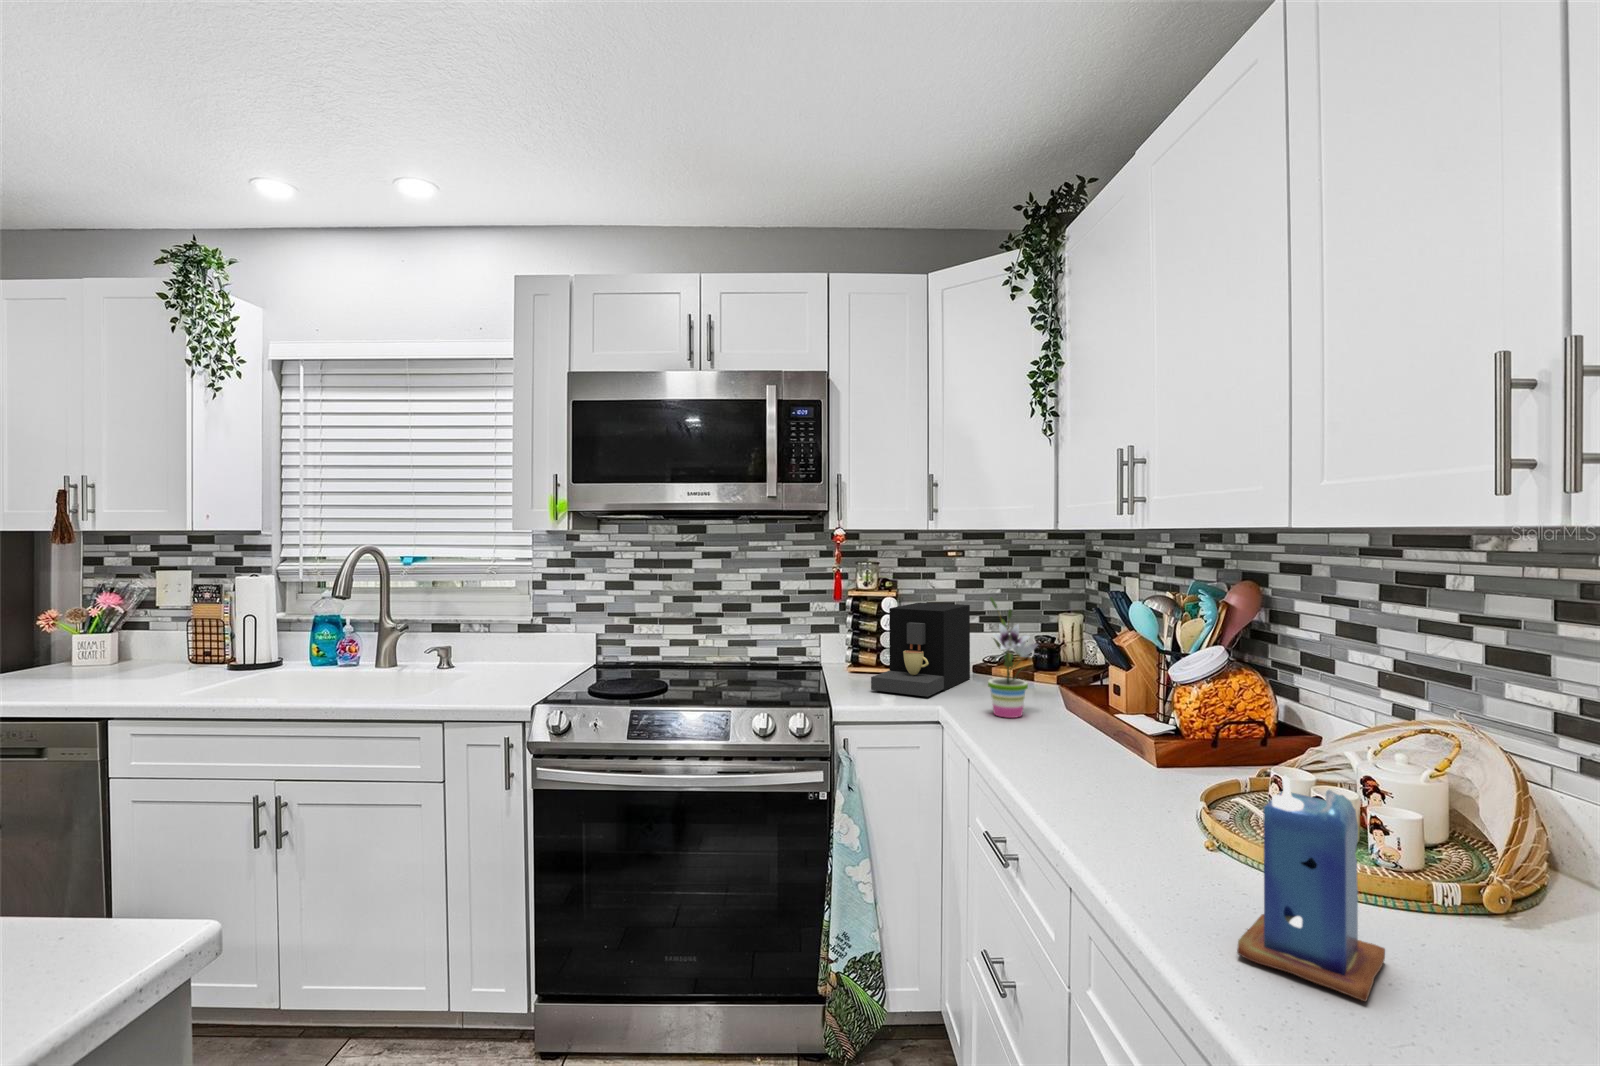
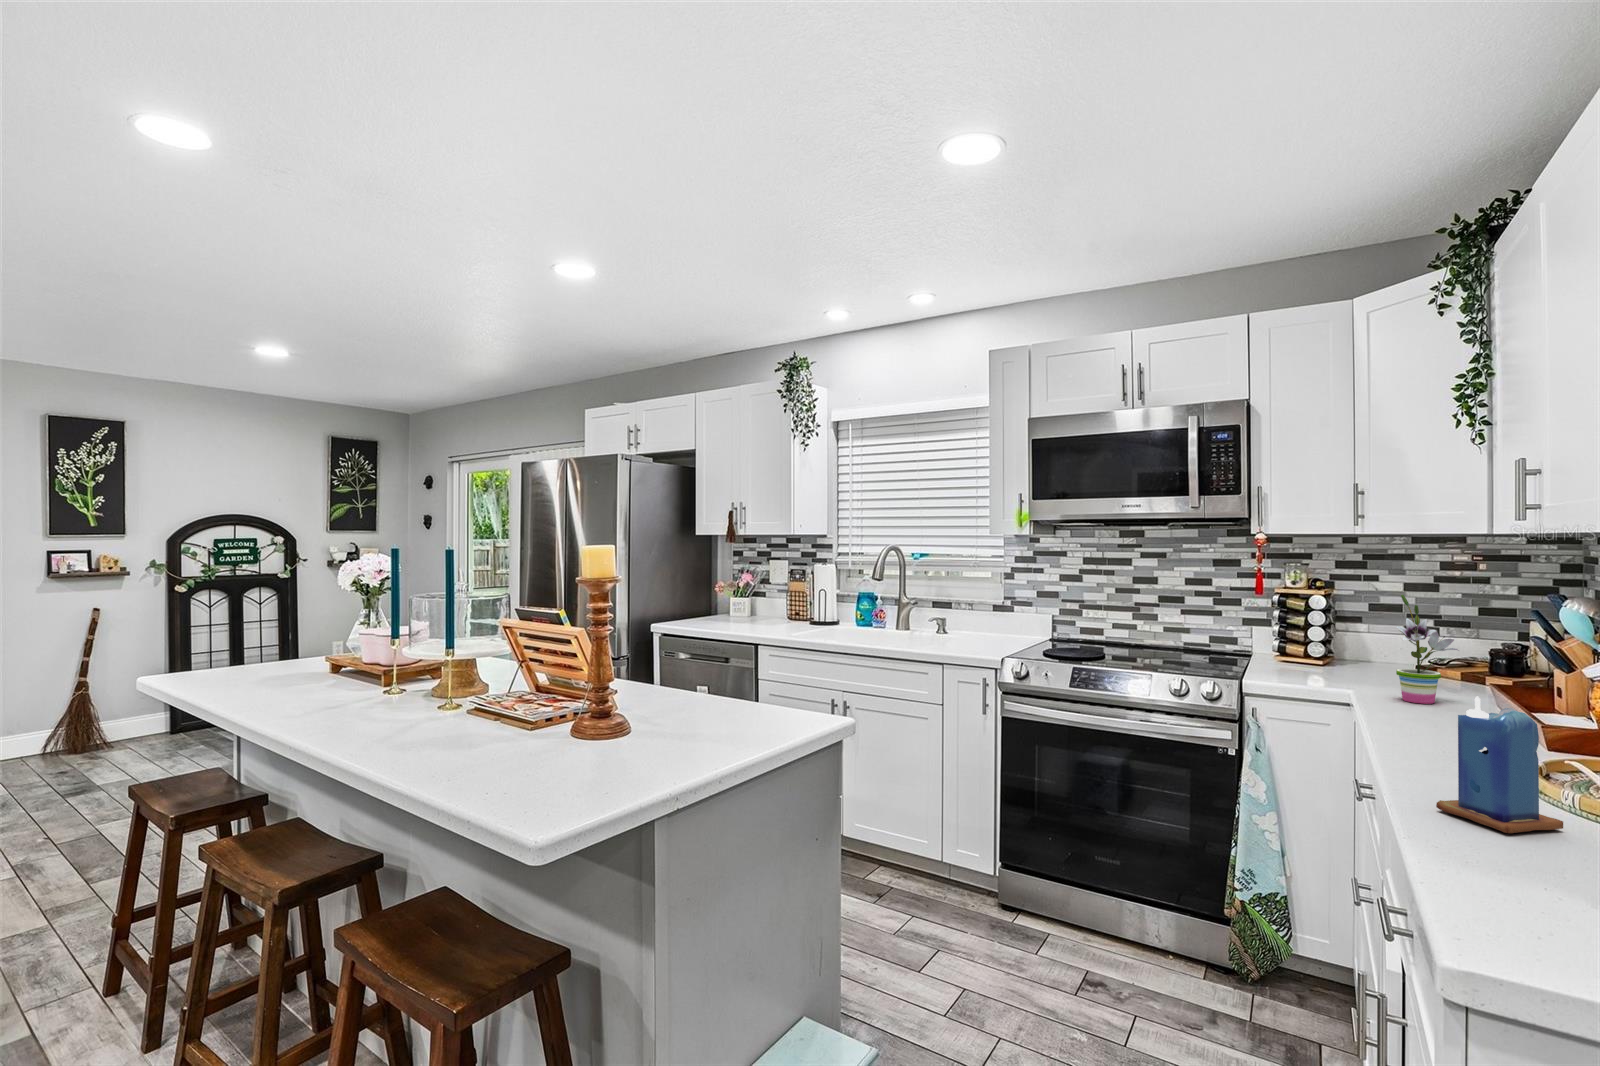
coffee maker: present [871,603,970,697] -> none [1288,602,1409,683]

